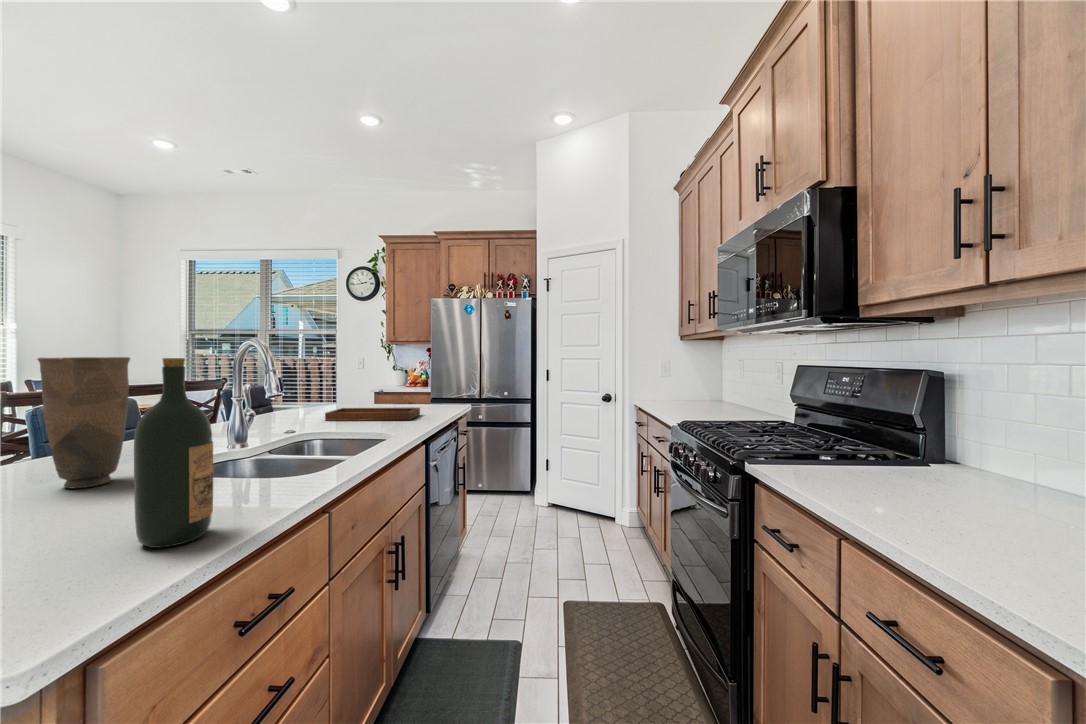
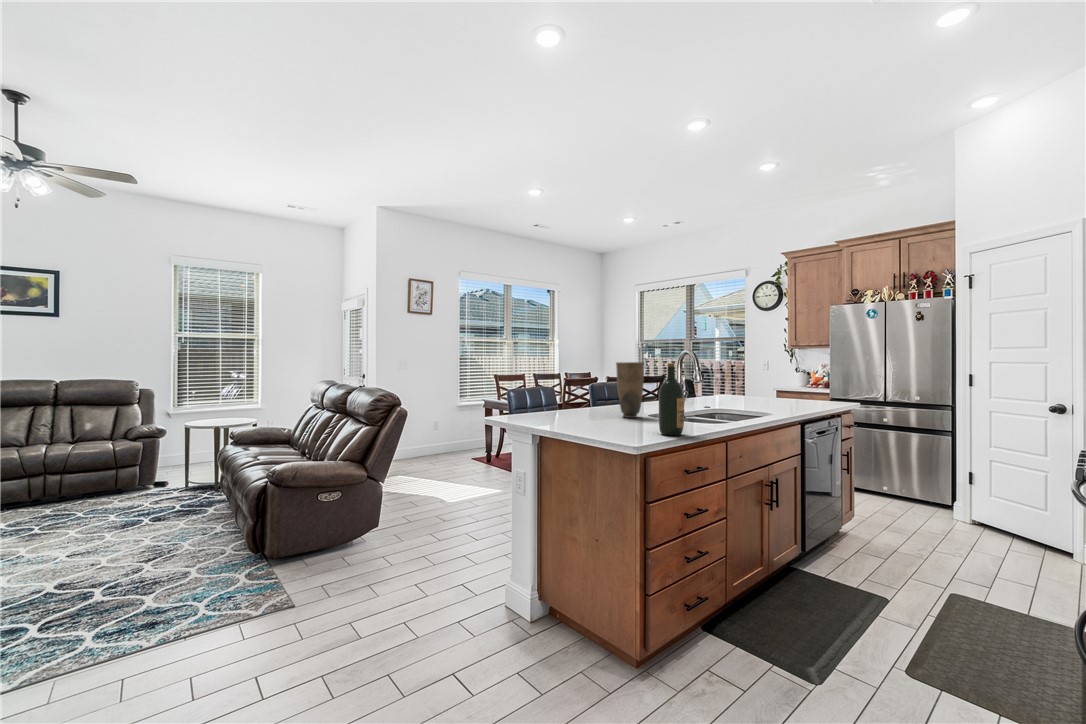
tray: present [325,390,420,421] -> none [732,385,805,409]

